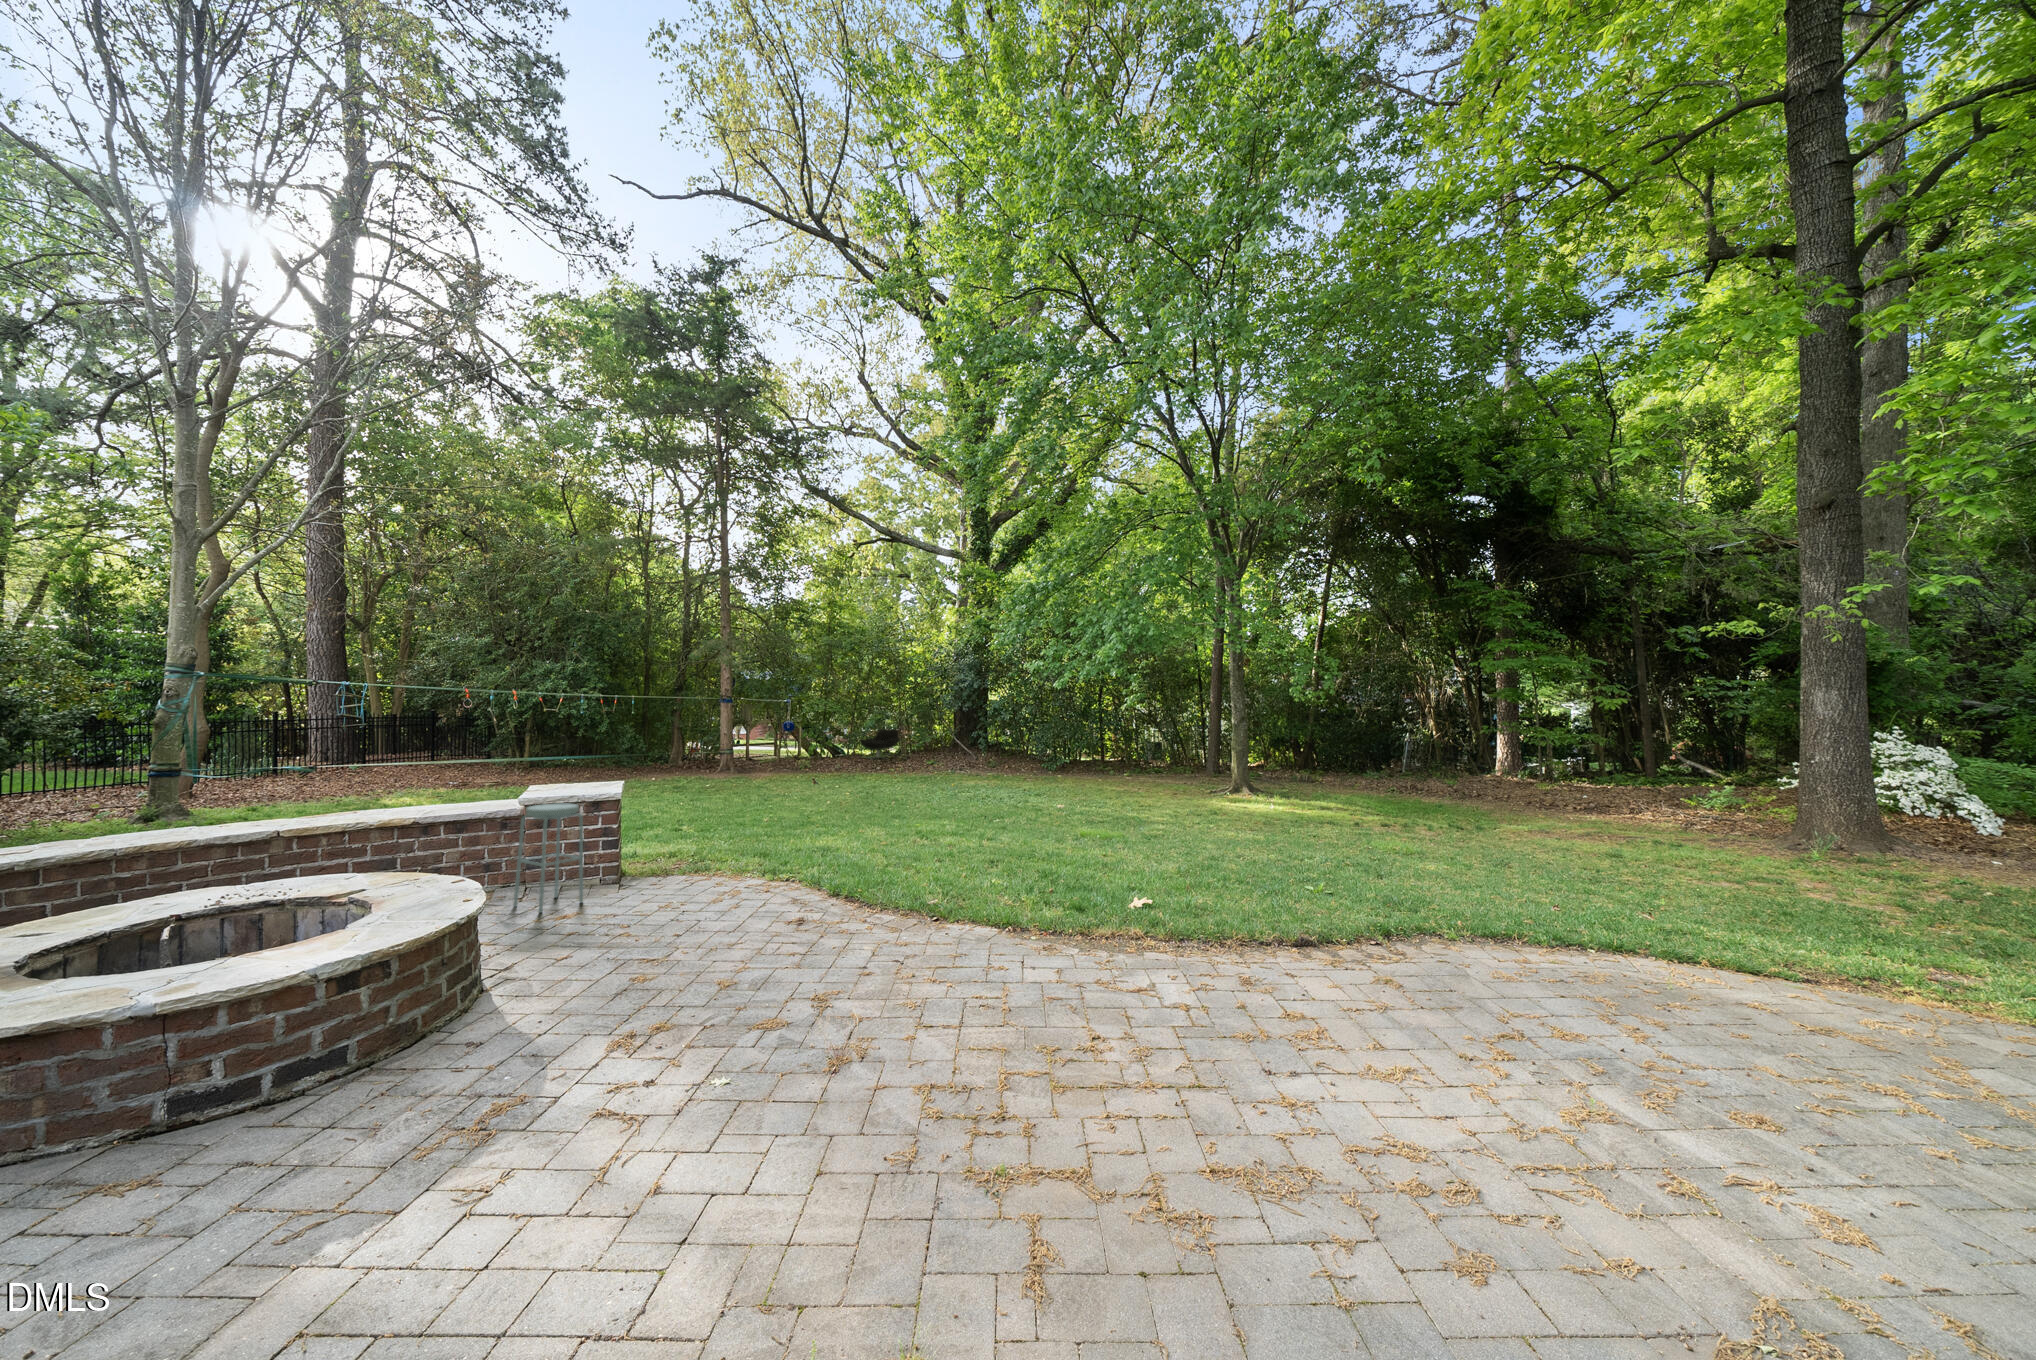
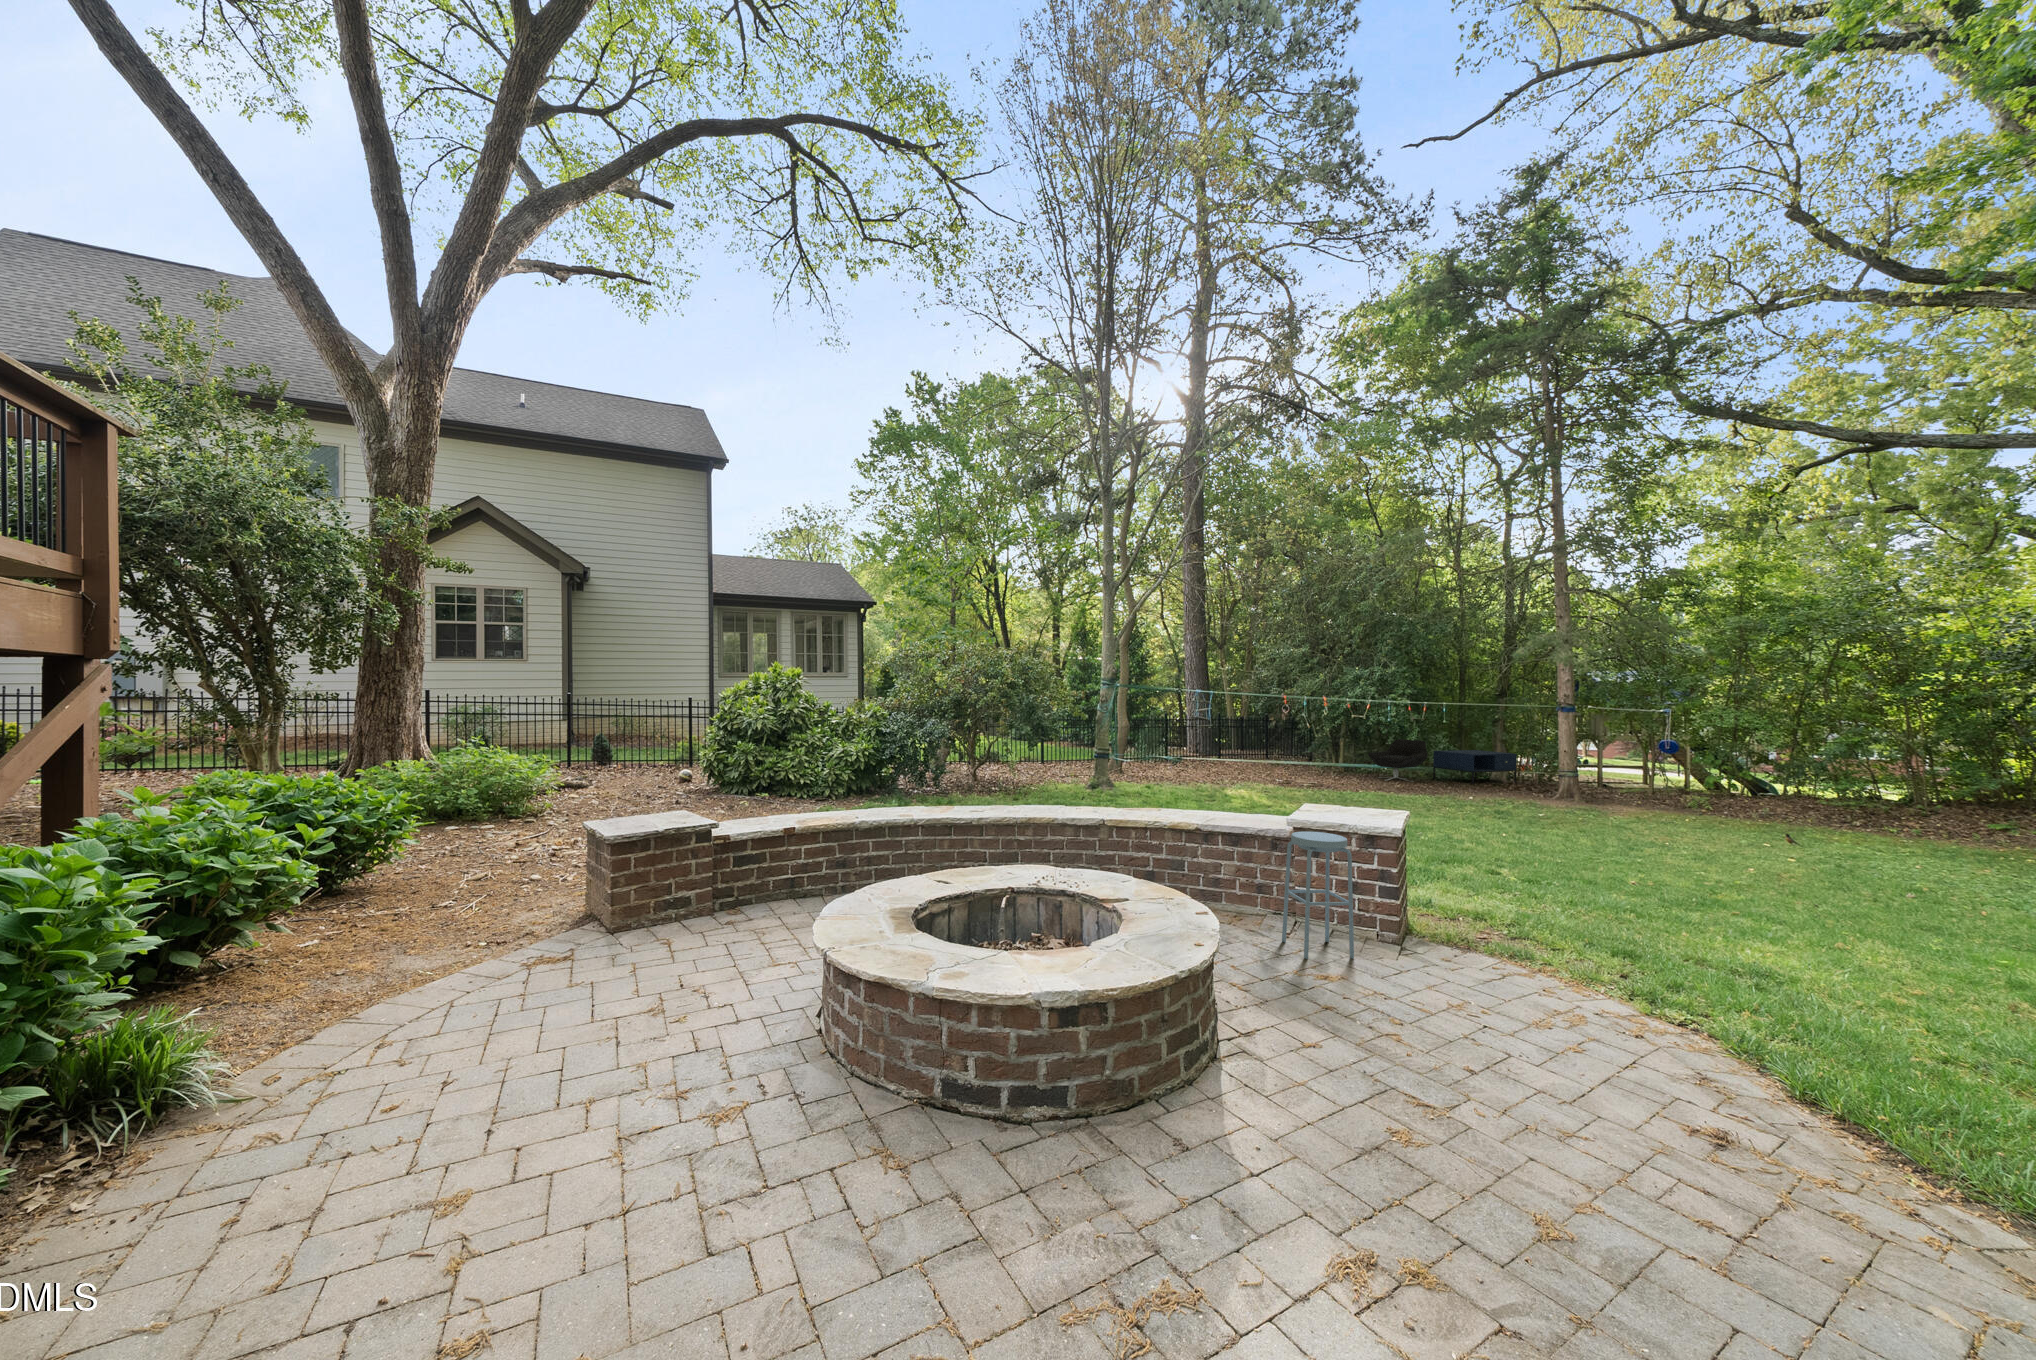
lounge chair: present [860,729,900,758] -> present [1368,739,1428,781]
coffee table: none [620,736,689,765] -> present [1433,750,1517,784]

